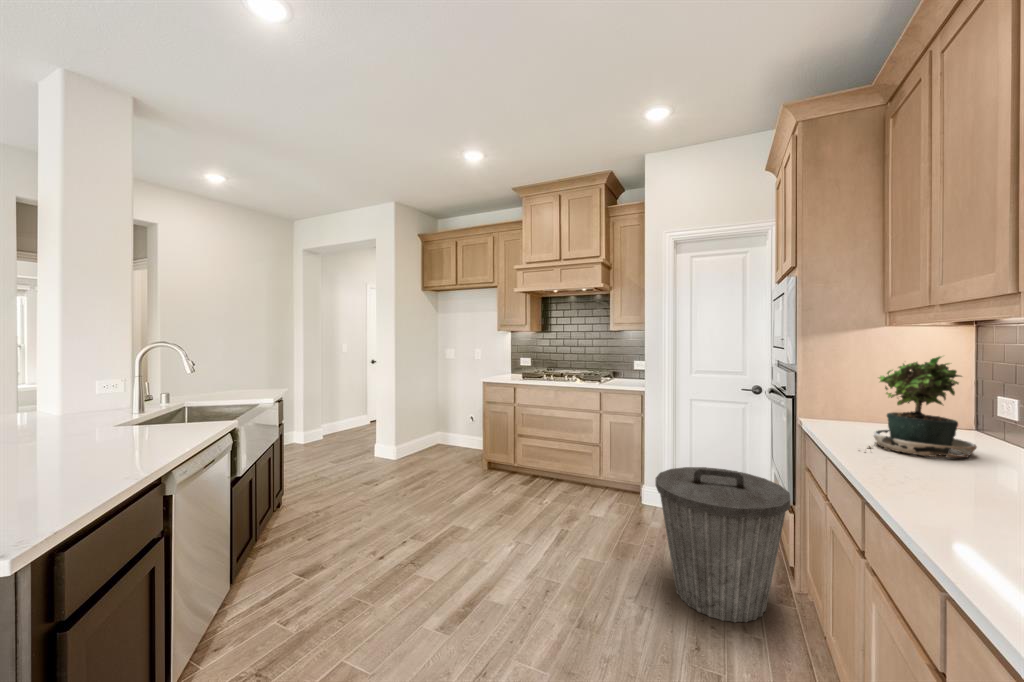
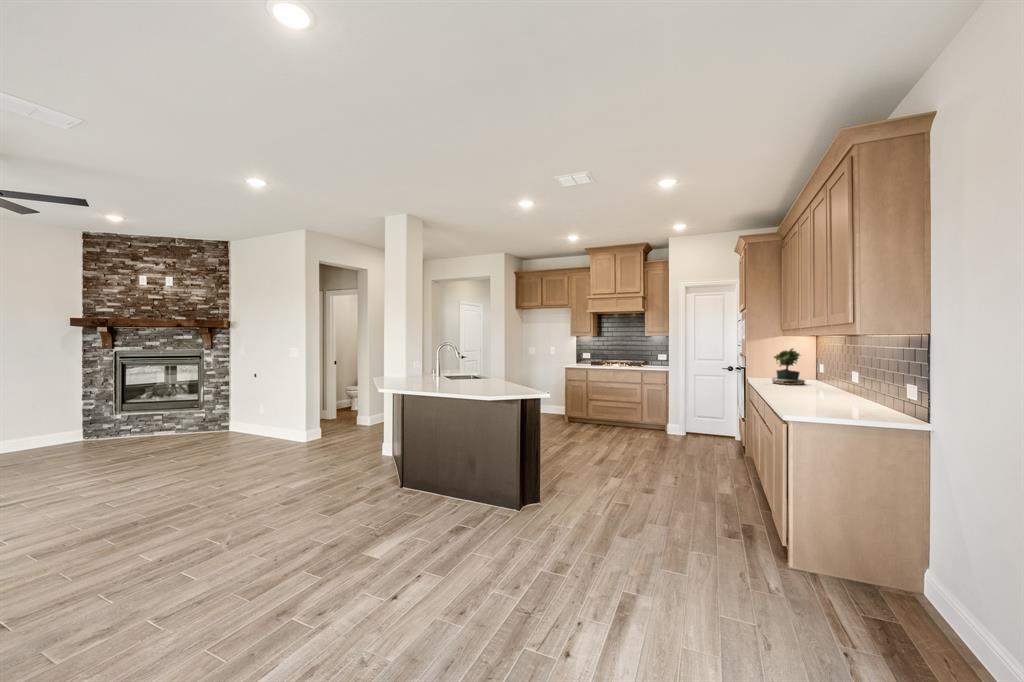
trash can: present [655,467,790,622] -> none [682,401,743,465]

